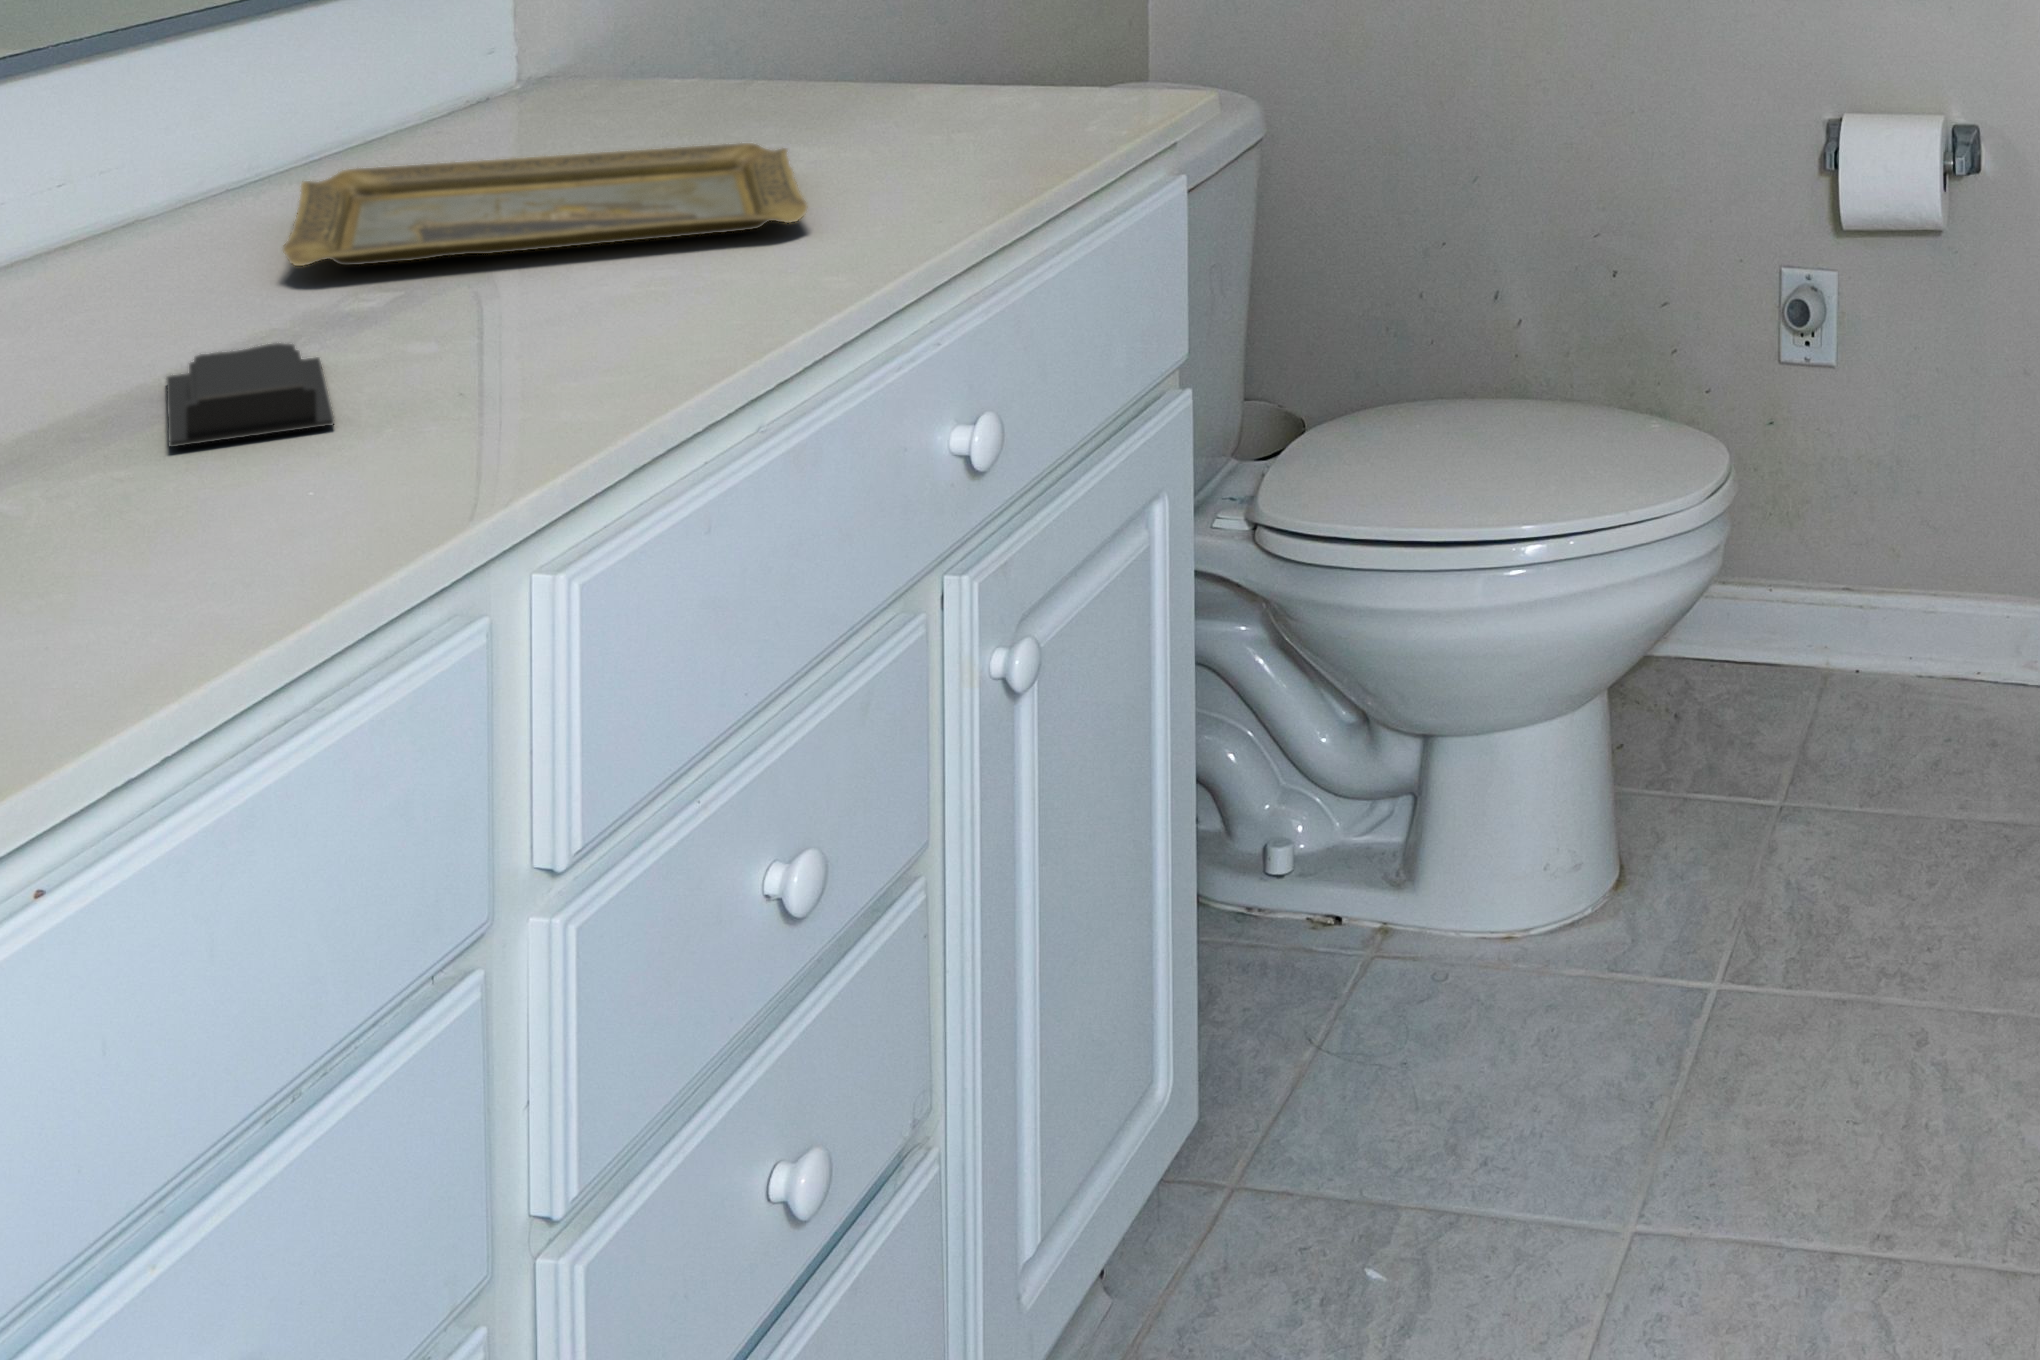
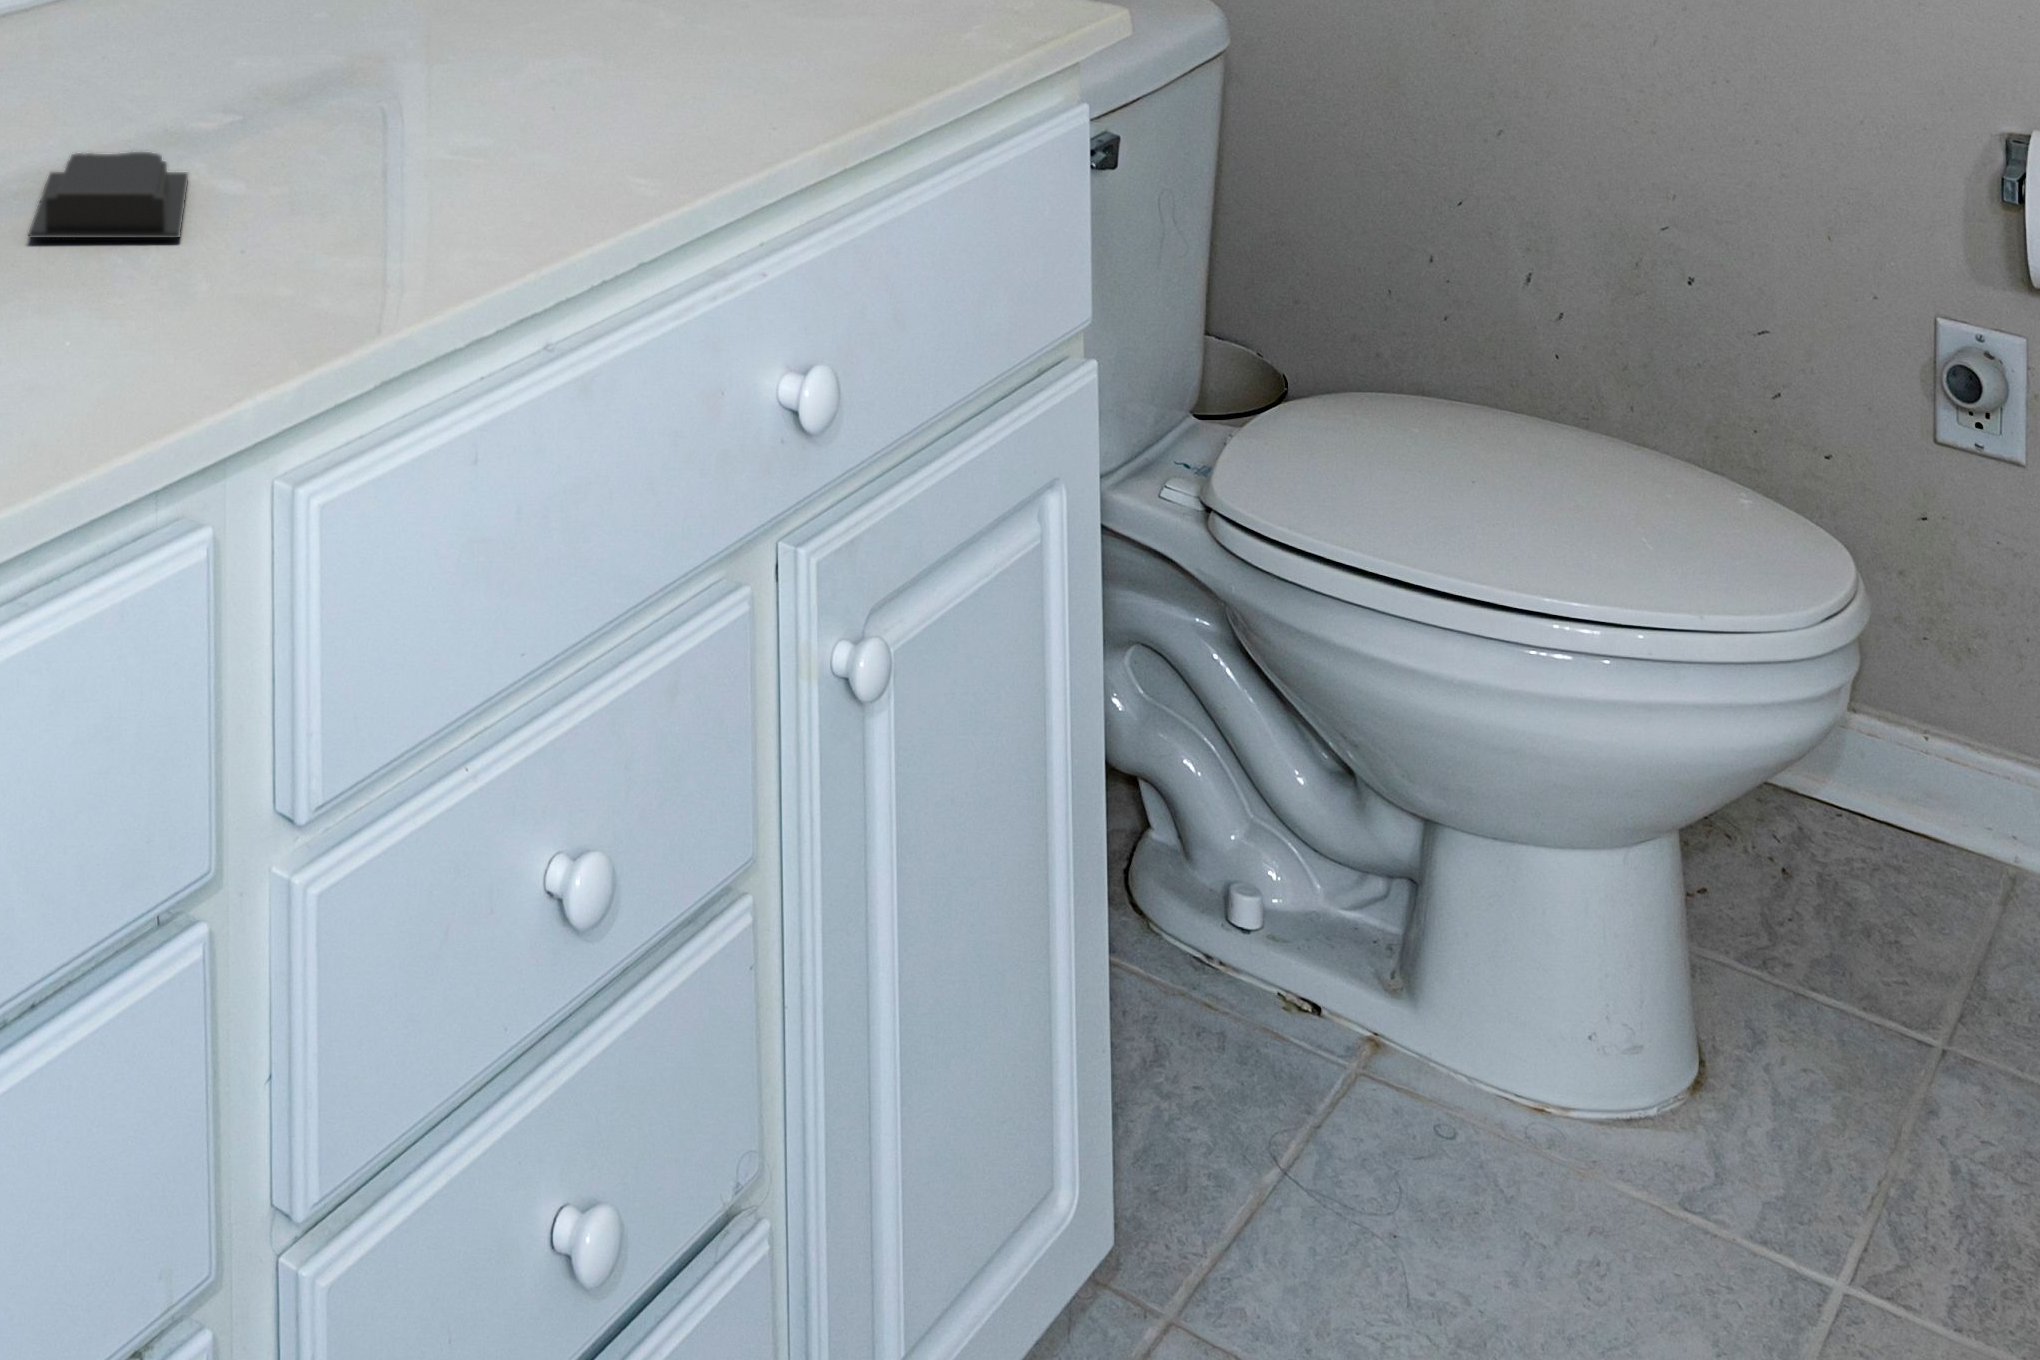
tray: present [283,143,807,266] -> none [182,1,696,100]

